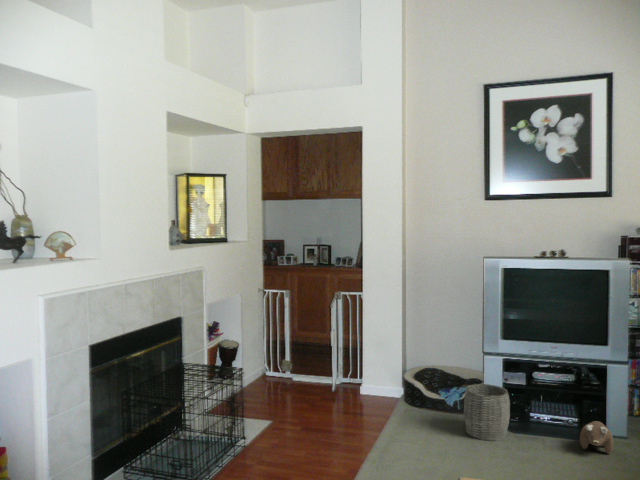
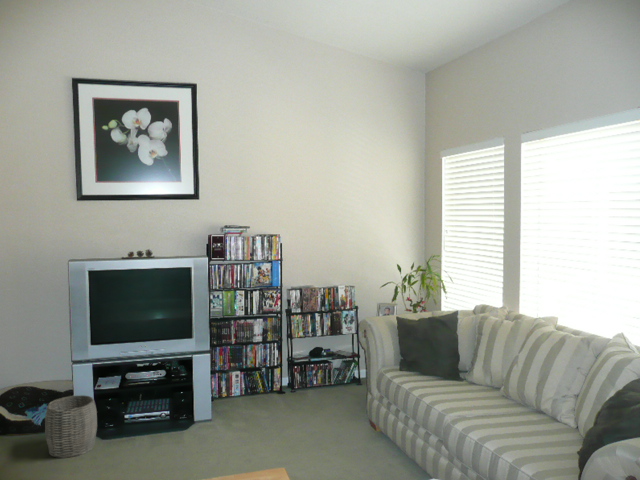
plush toy: present [580,421,614,454] -> none [165,411,194,441]

